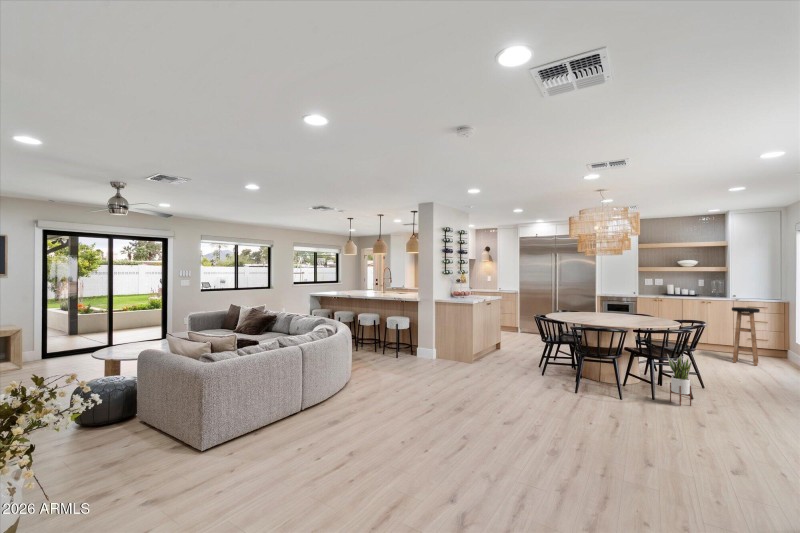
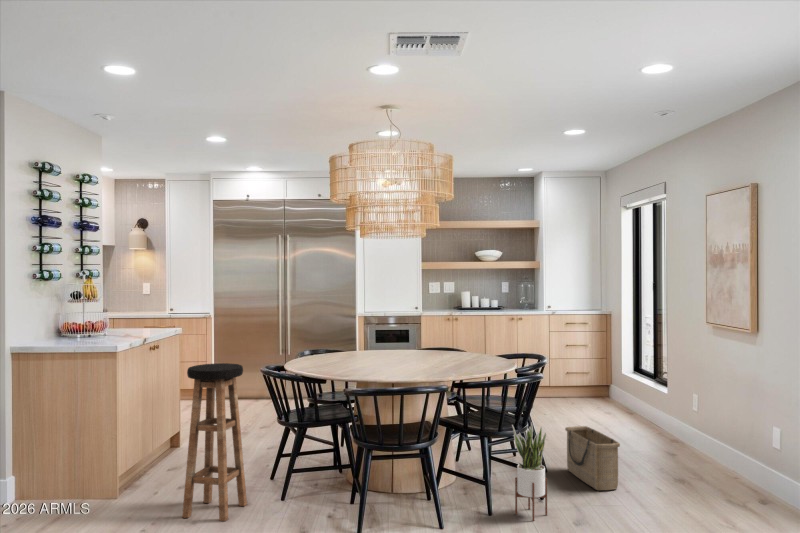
bar stool: present [732,307,760,366] -> present [182,363,247,521]
basket: none [720,366,756,405] -> present [565,426,620,490]

